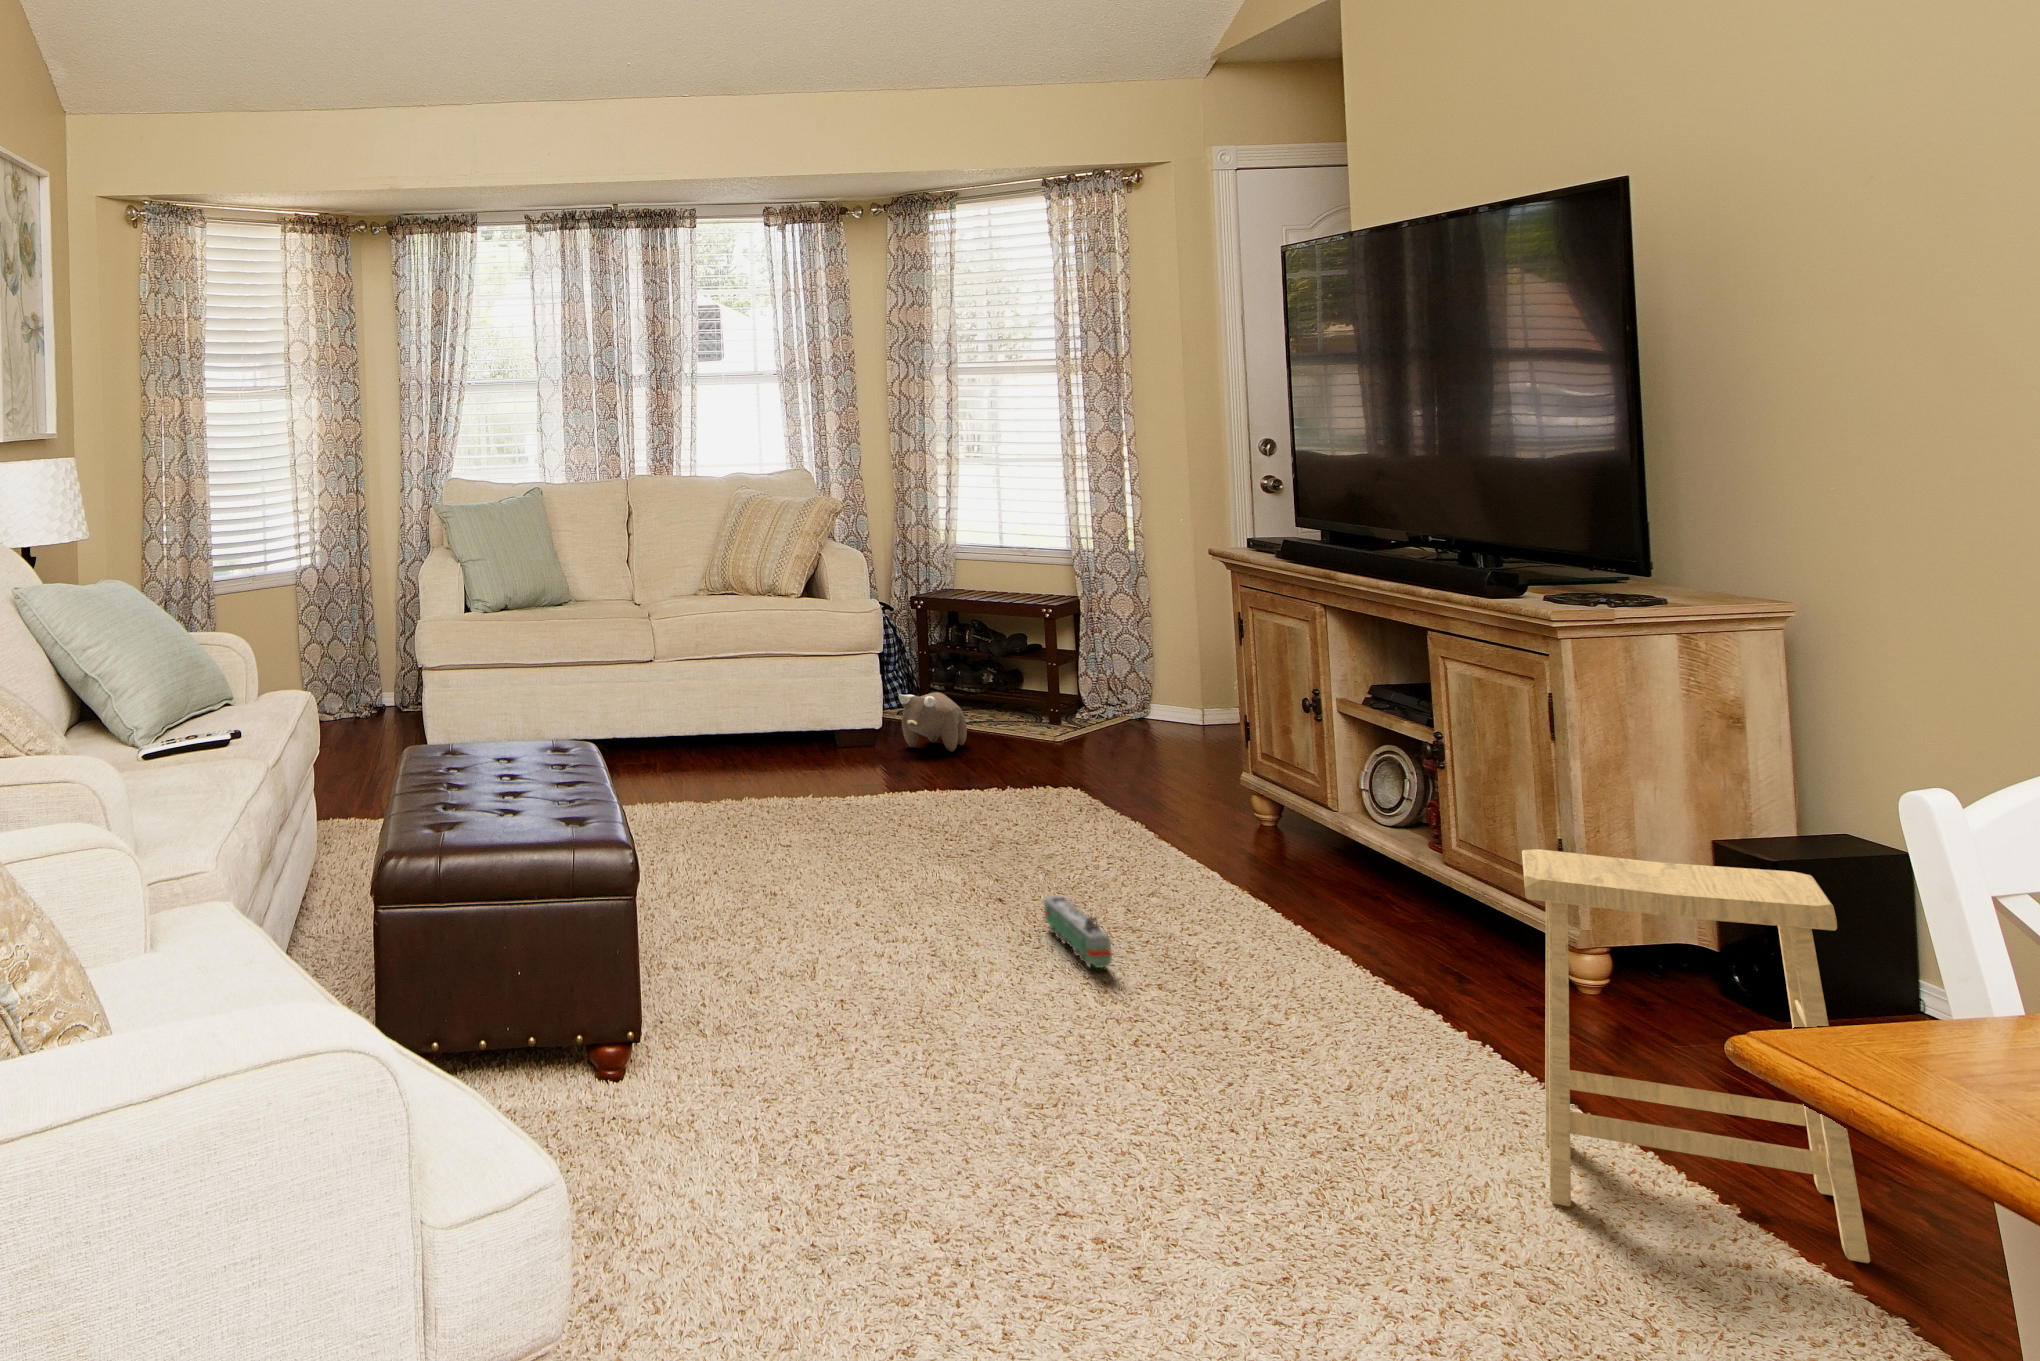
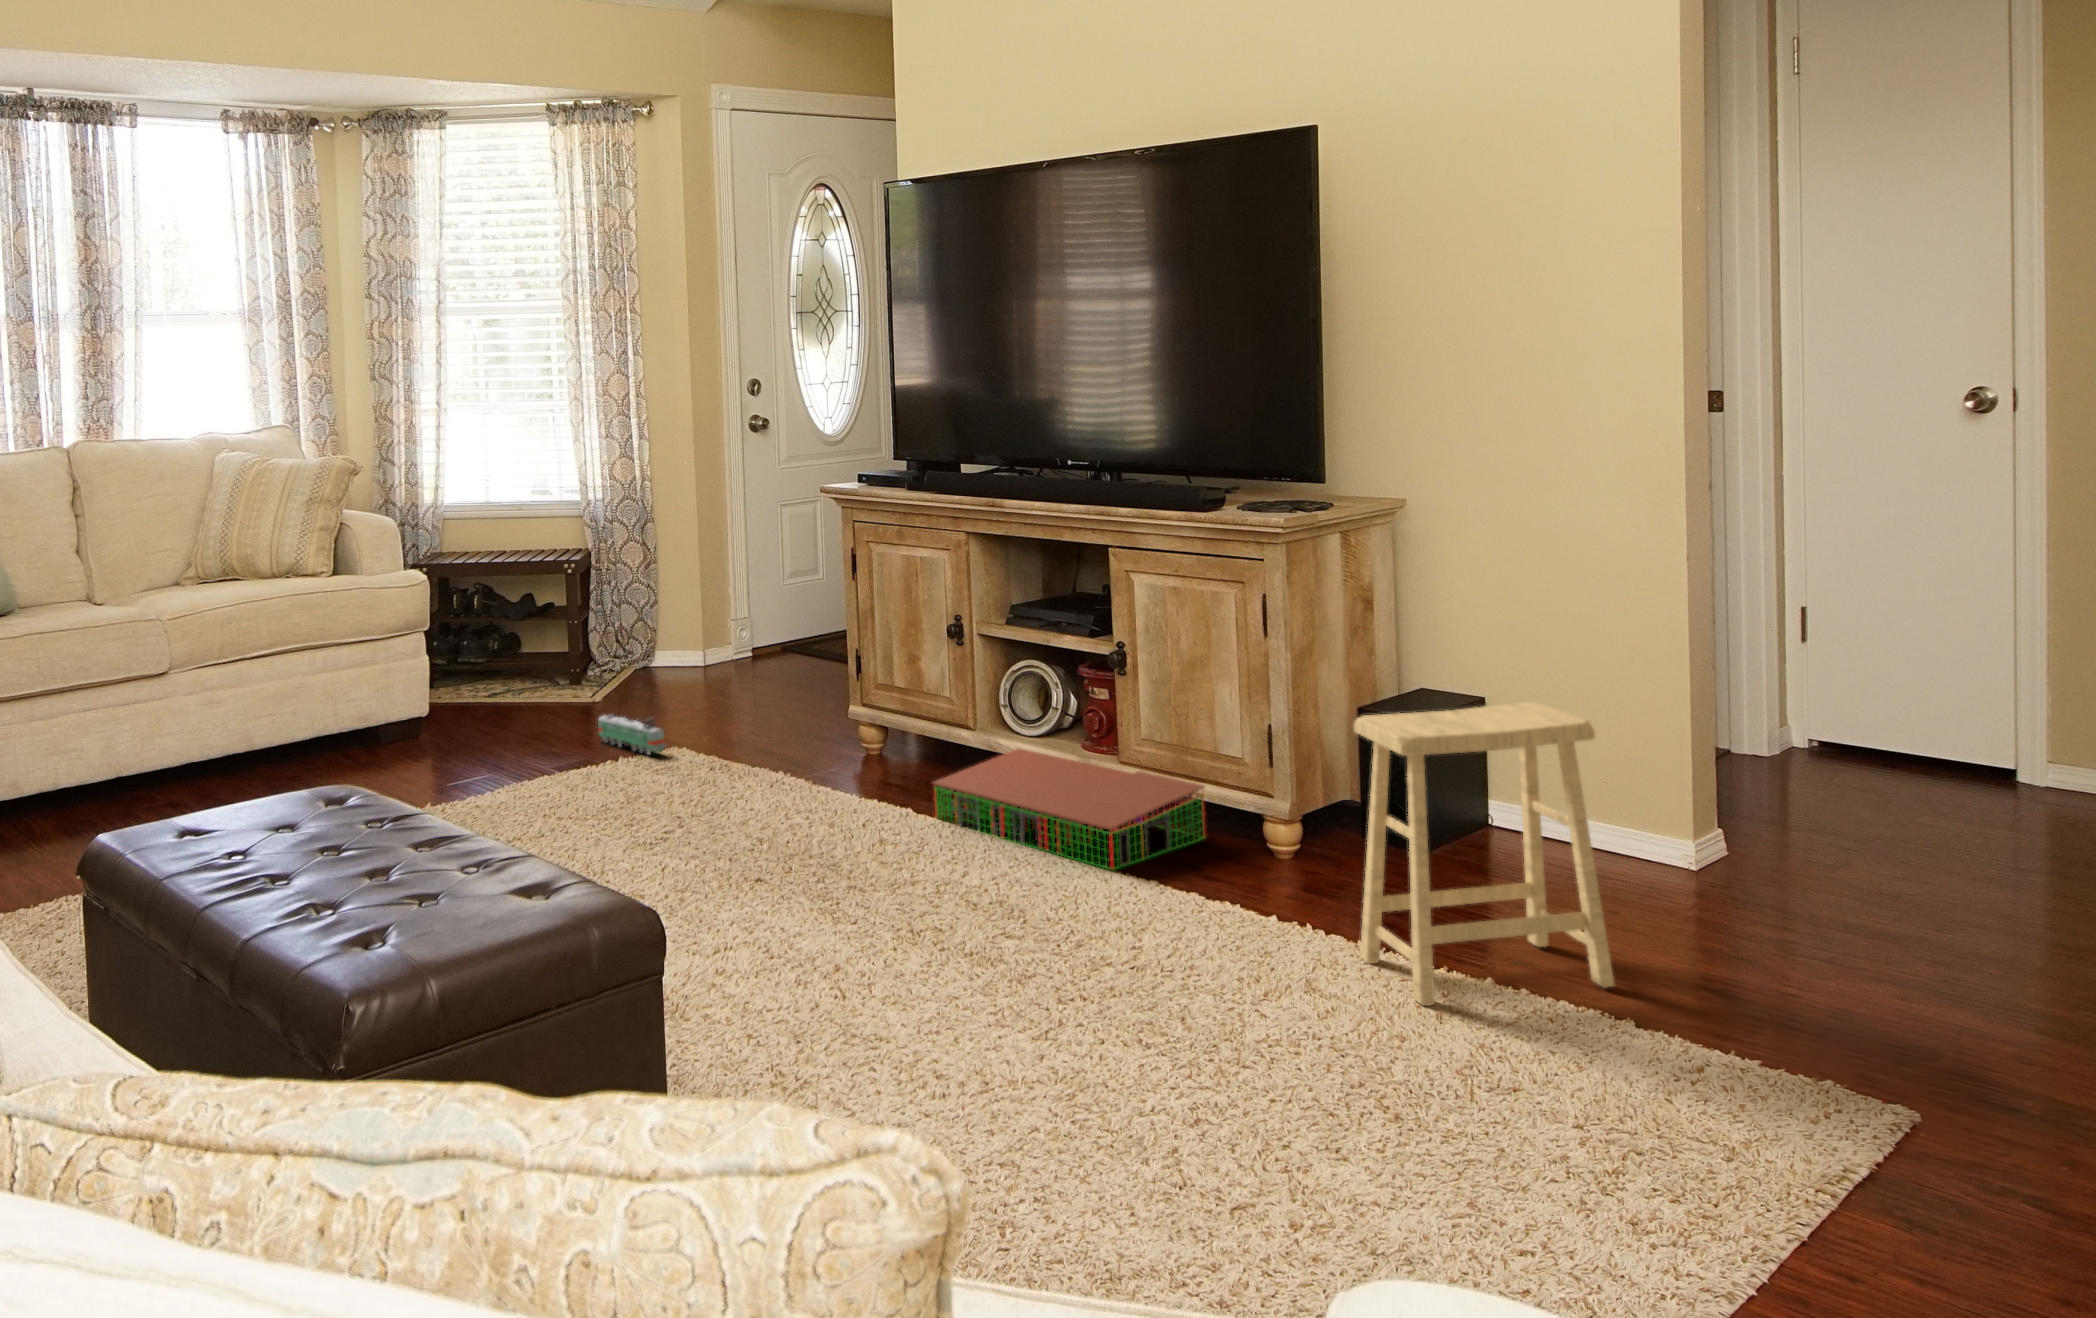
plush toy: present [898,692,967,752] -> none [456,665,522,730]
storage bin: none [1236,844,1525,984] -> present [933,748,1206,869]
toy train: present [1044,895,1112,968] -> present [598,715,665,754]

